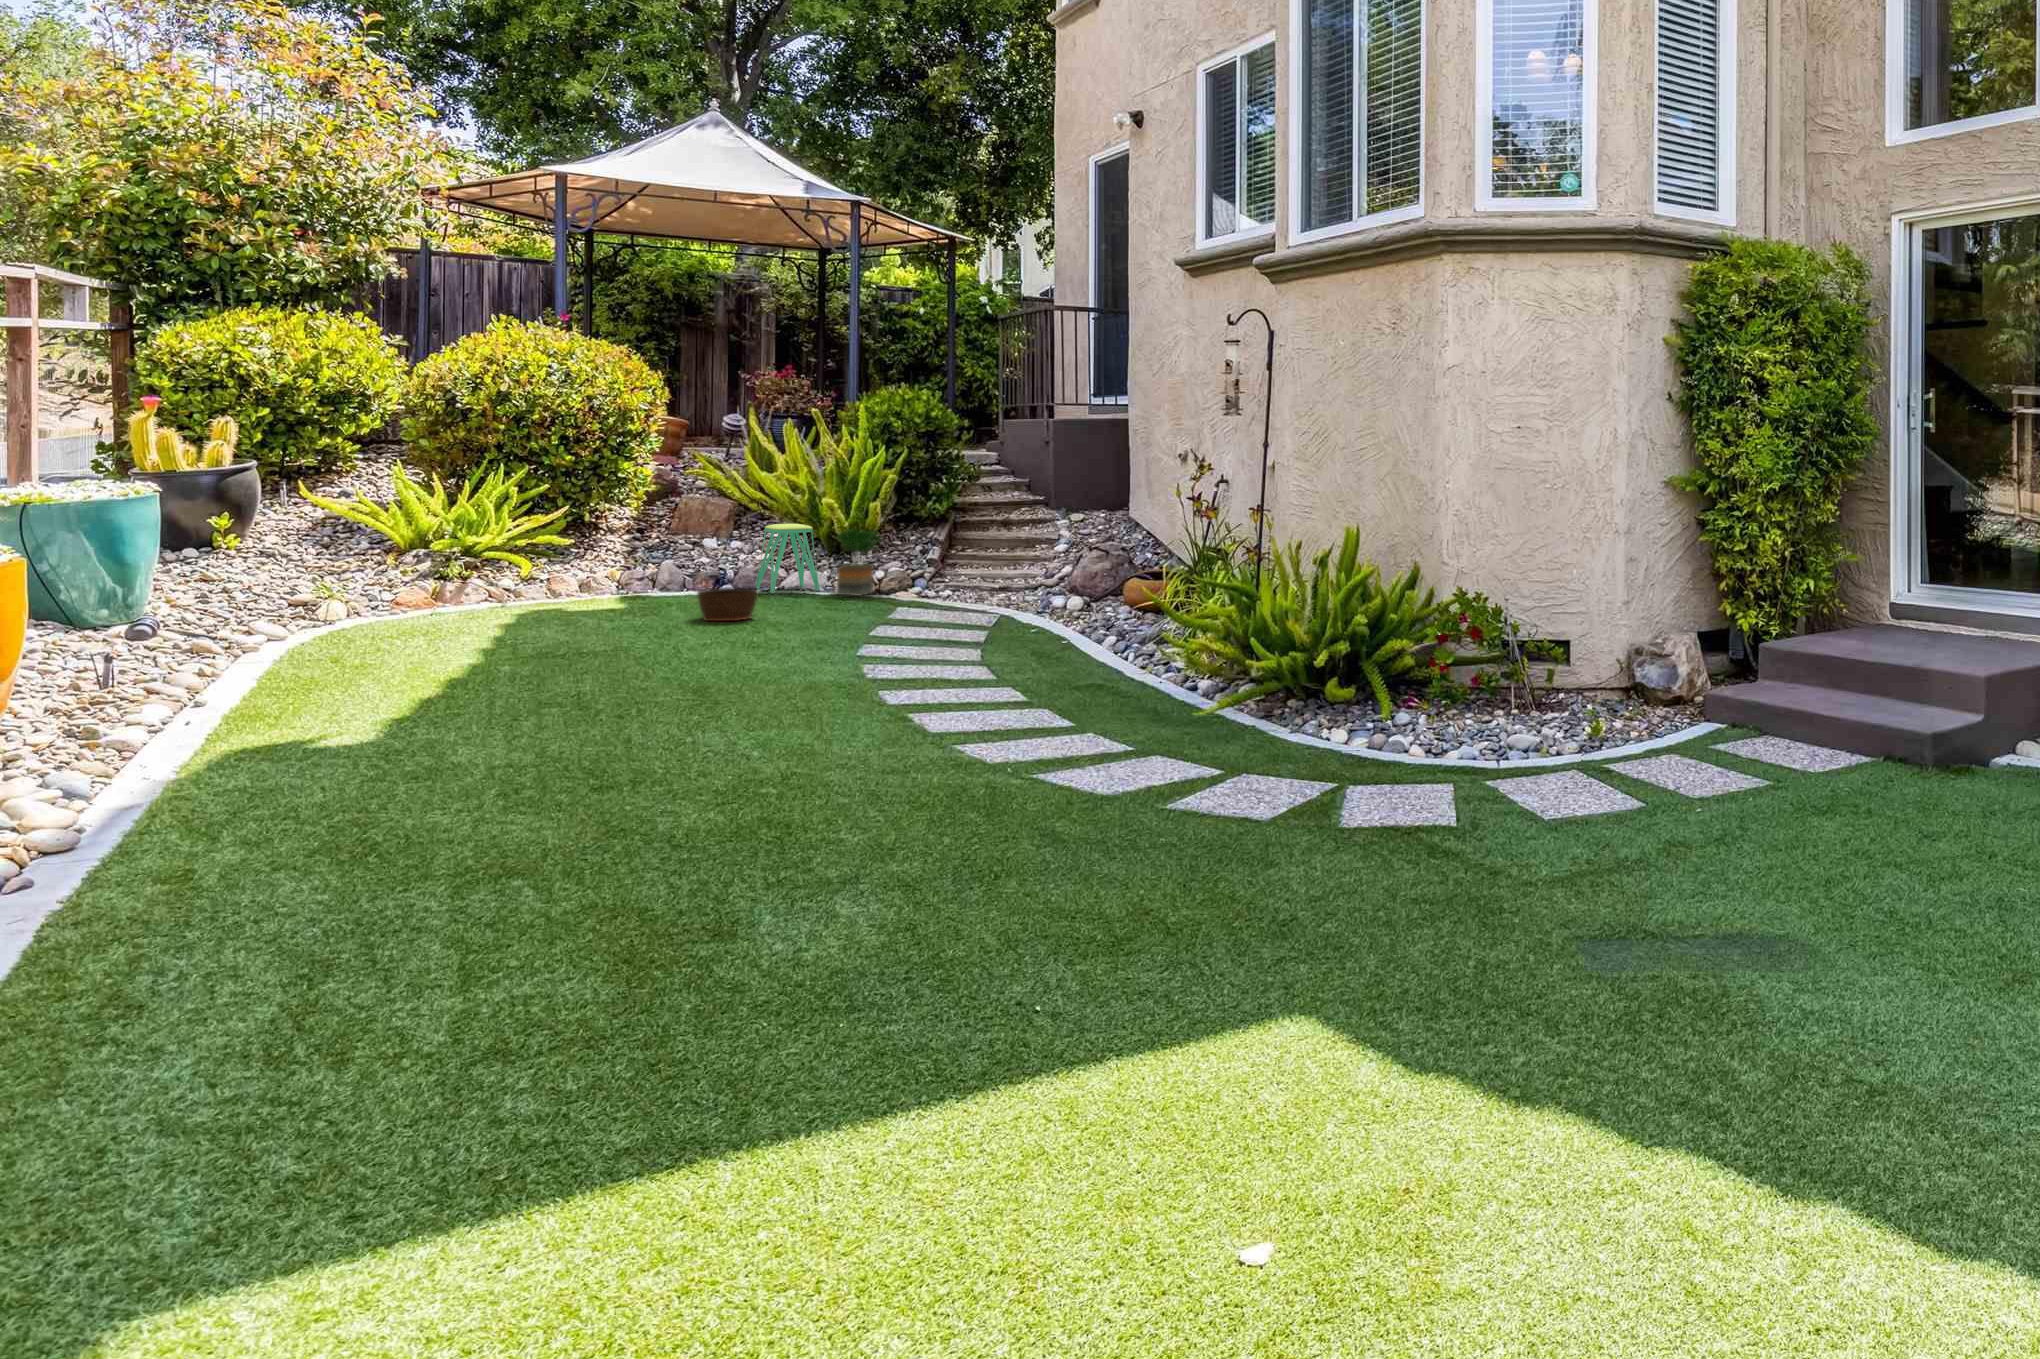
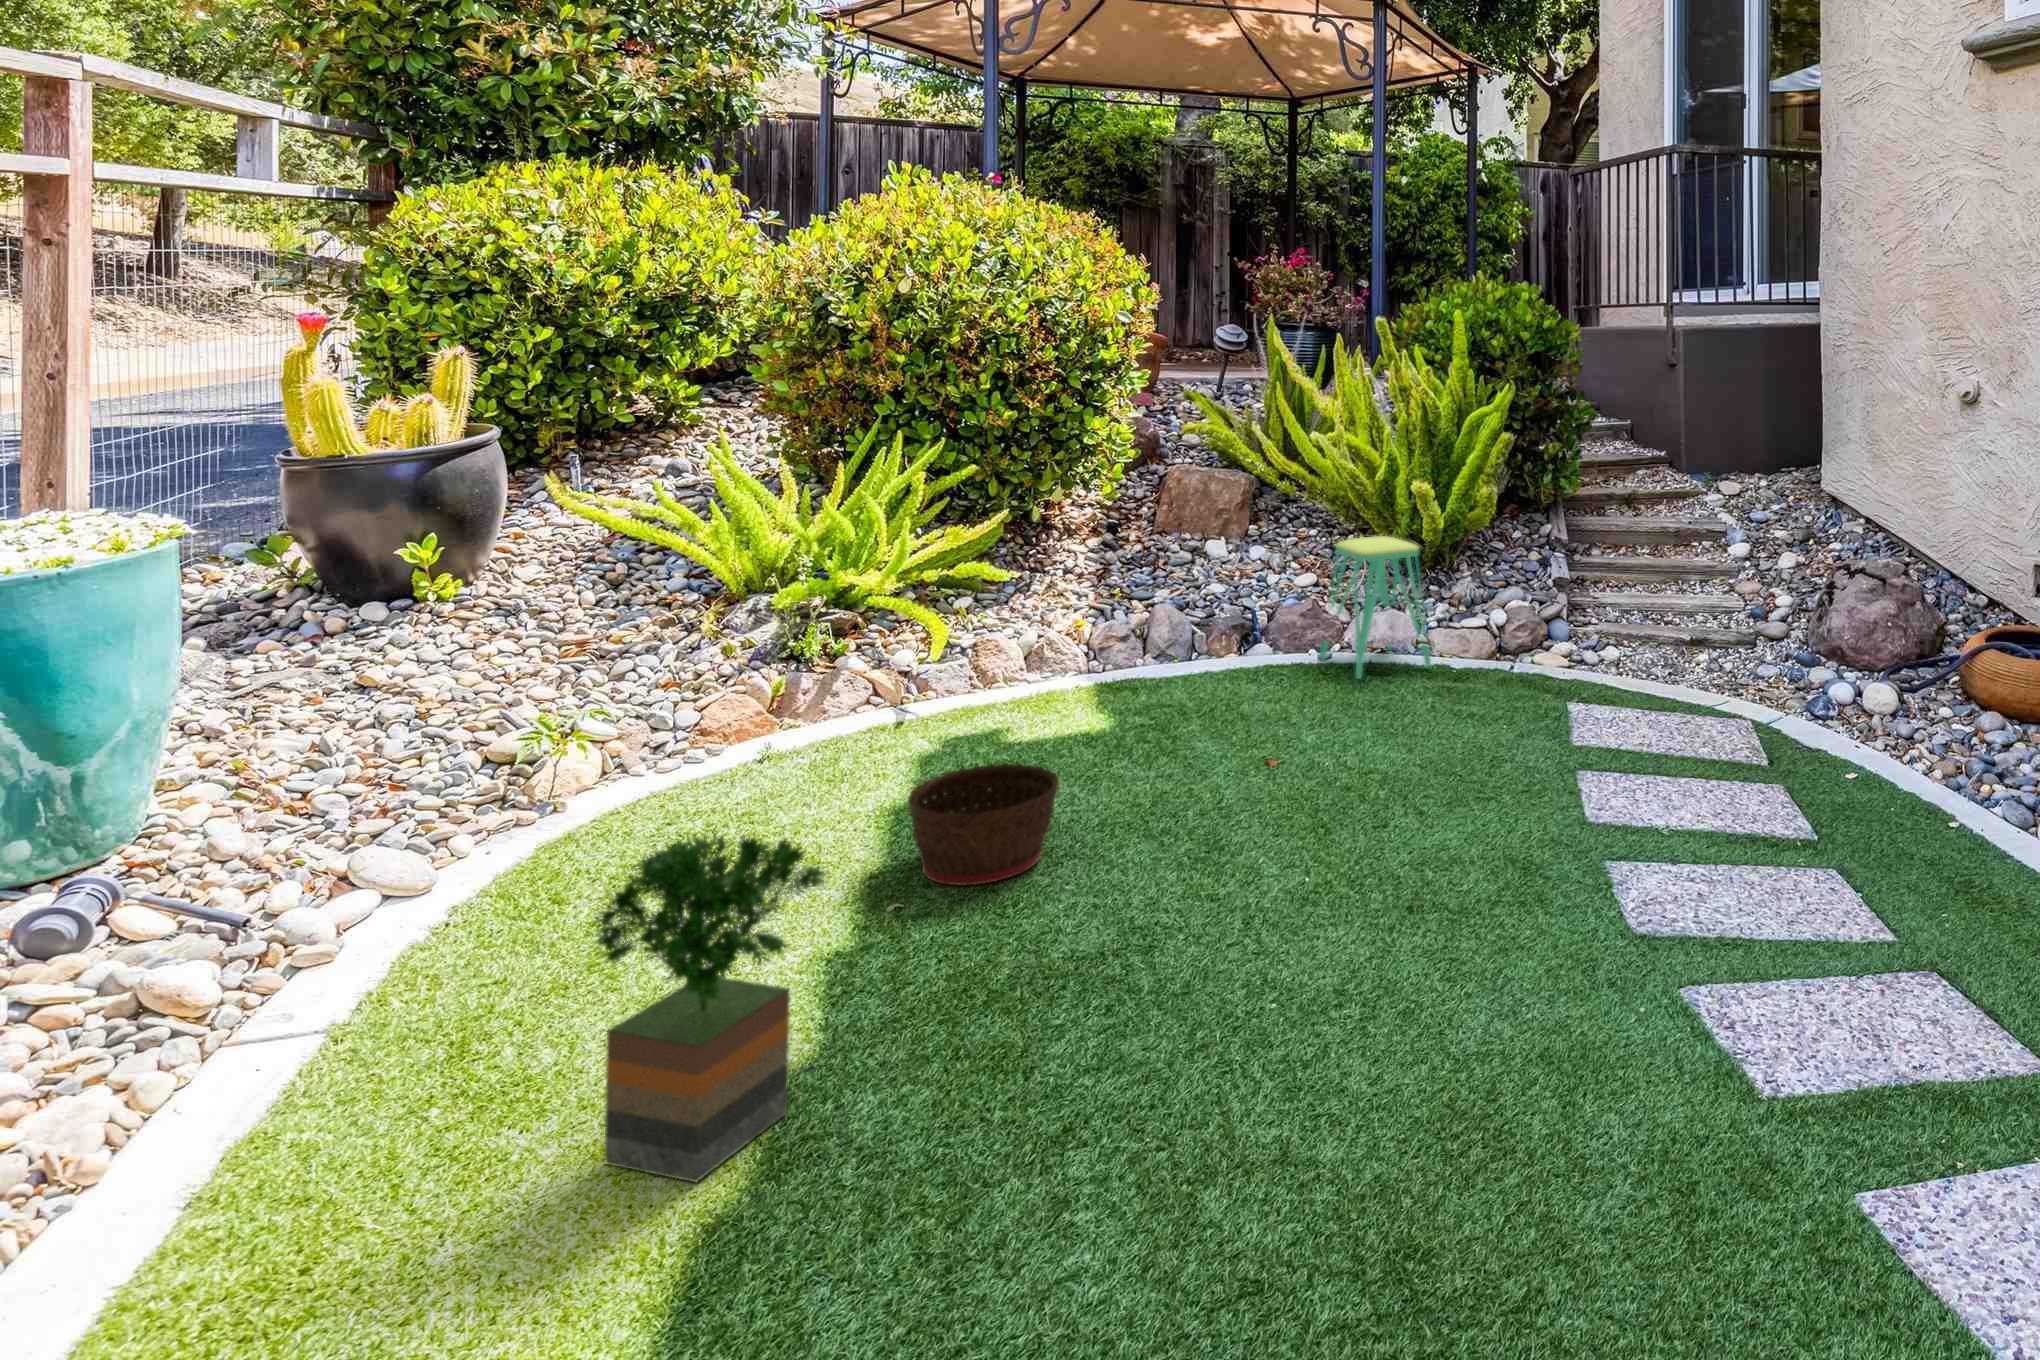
potted tree: present [837,529,881,596] -> present [593,833,828,1182]
basket: present [697,587,759,621] -> present [908,763,1059,885]

